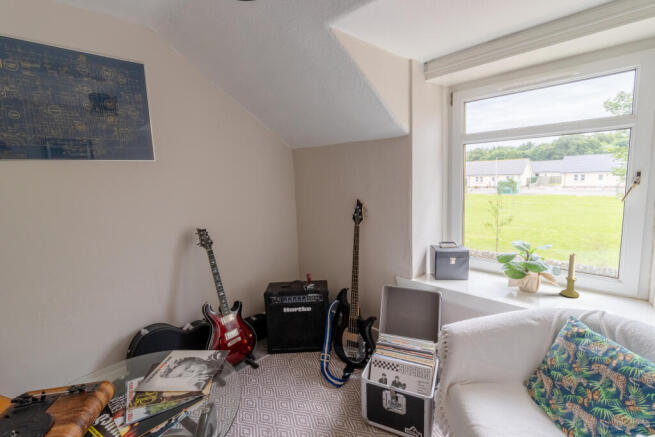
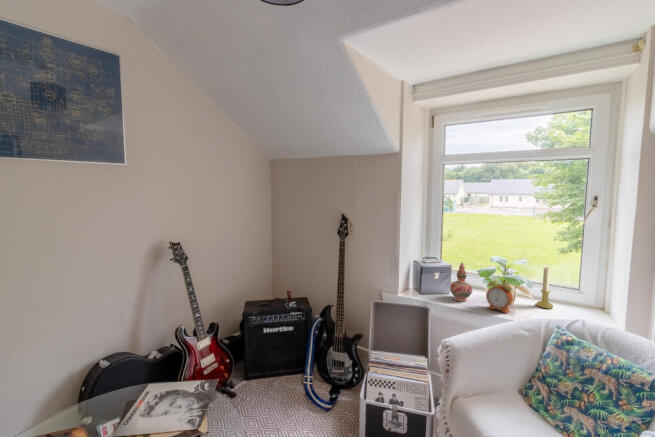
decorative vase: none [466,248,490,287] -> present [450,263,472,301]
alarm clock: none [502,263,531,301] -> present [486,281,513,313]

